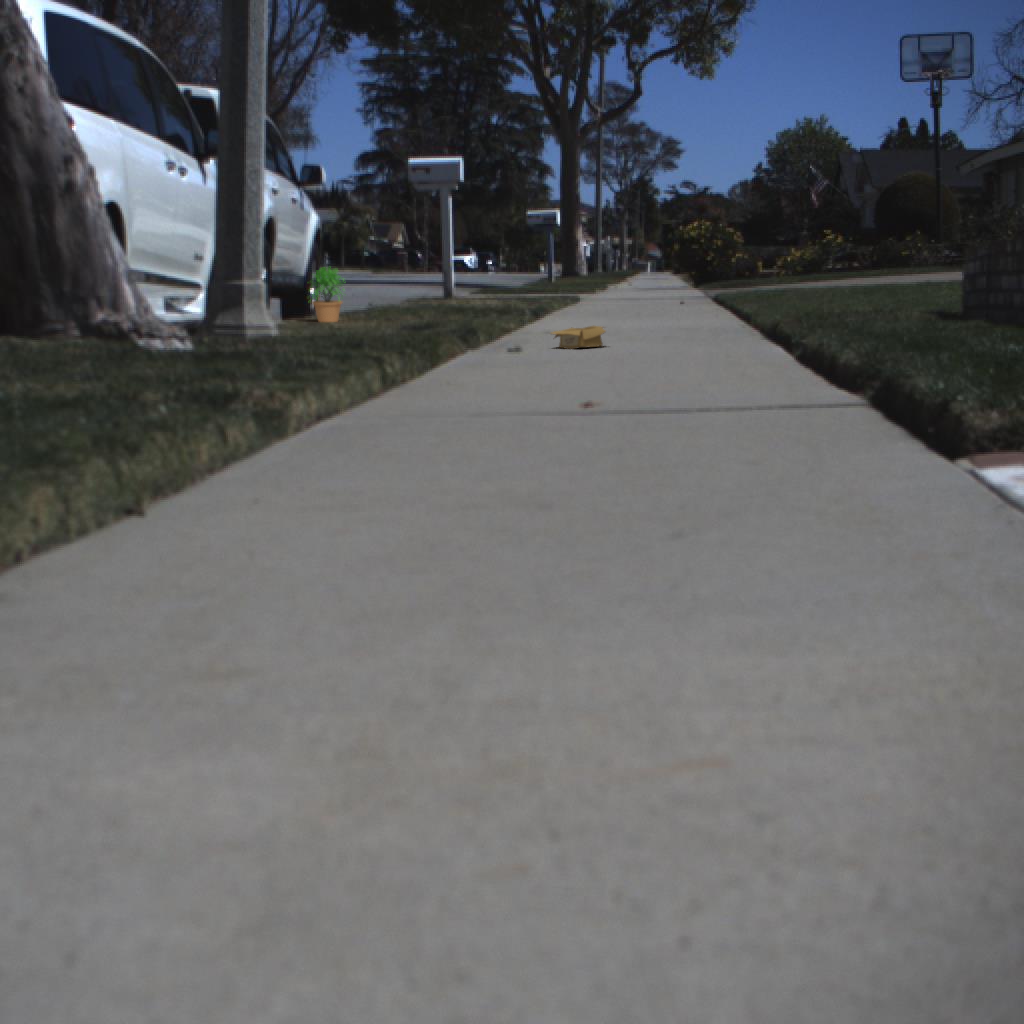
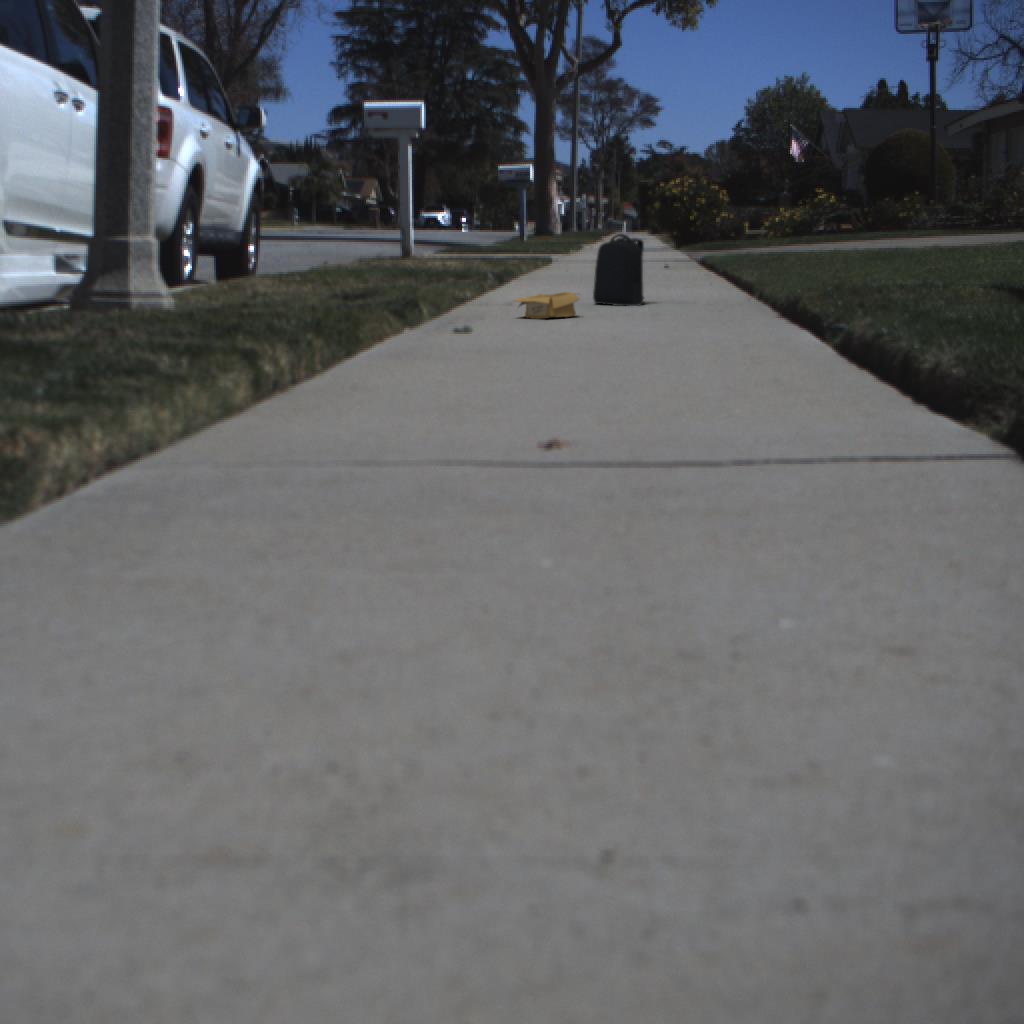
potted plant: present [309,268,344,322] -> none [237,220,286,285]
backpack: none [617,275,663,339] -> present [593,234,644,306]

